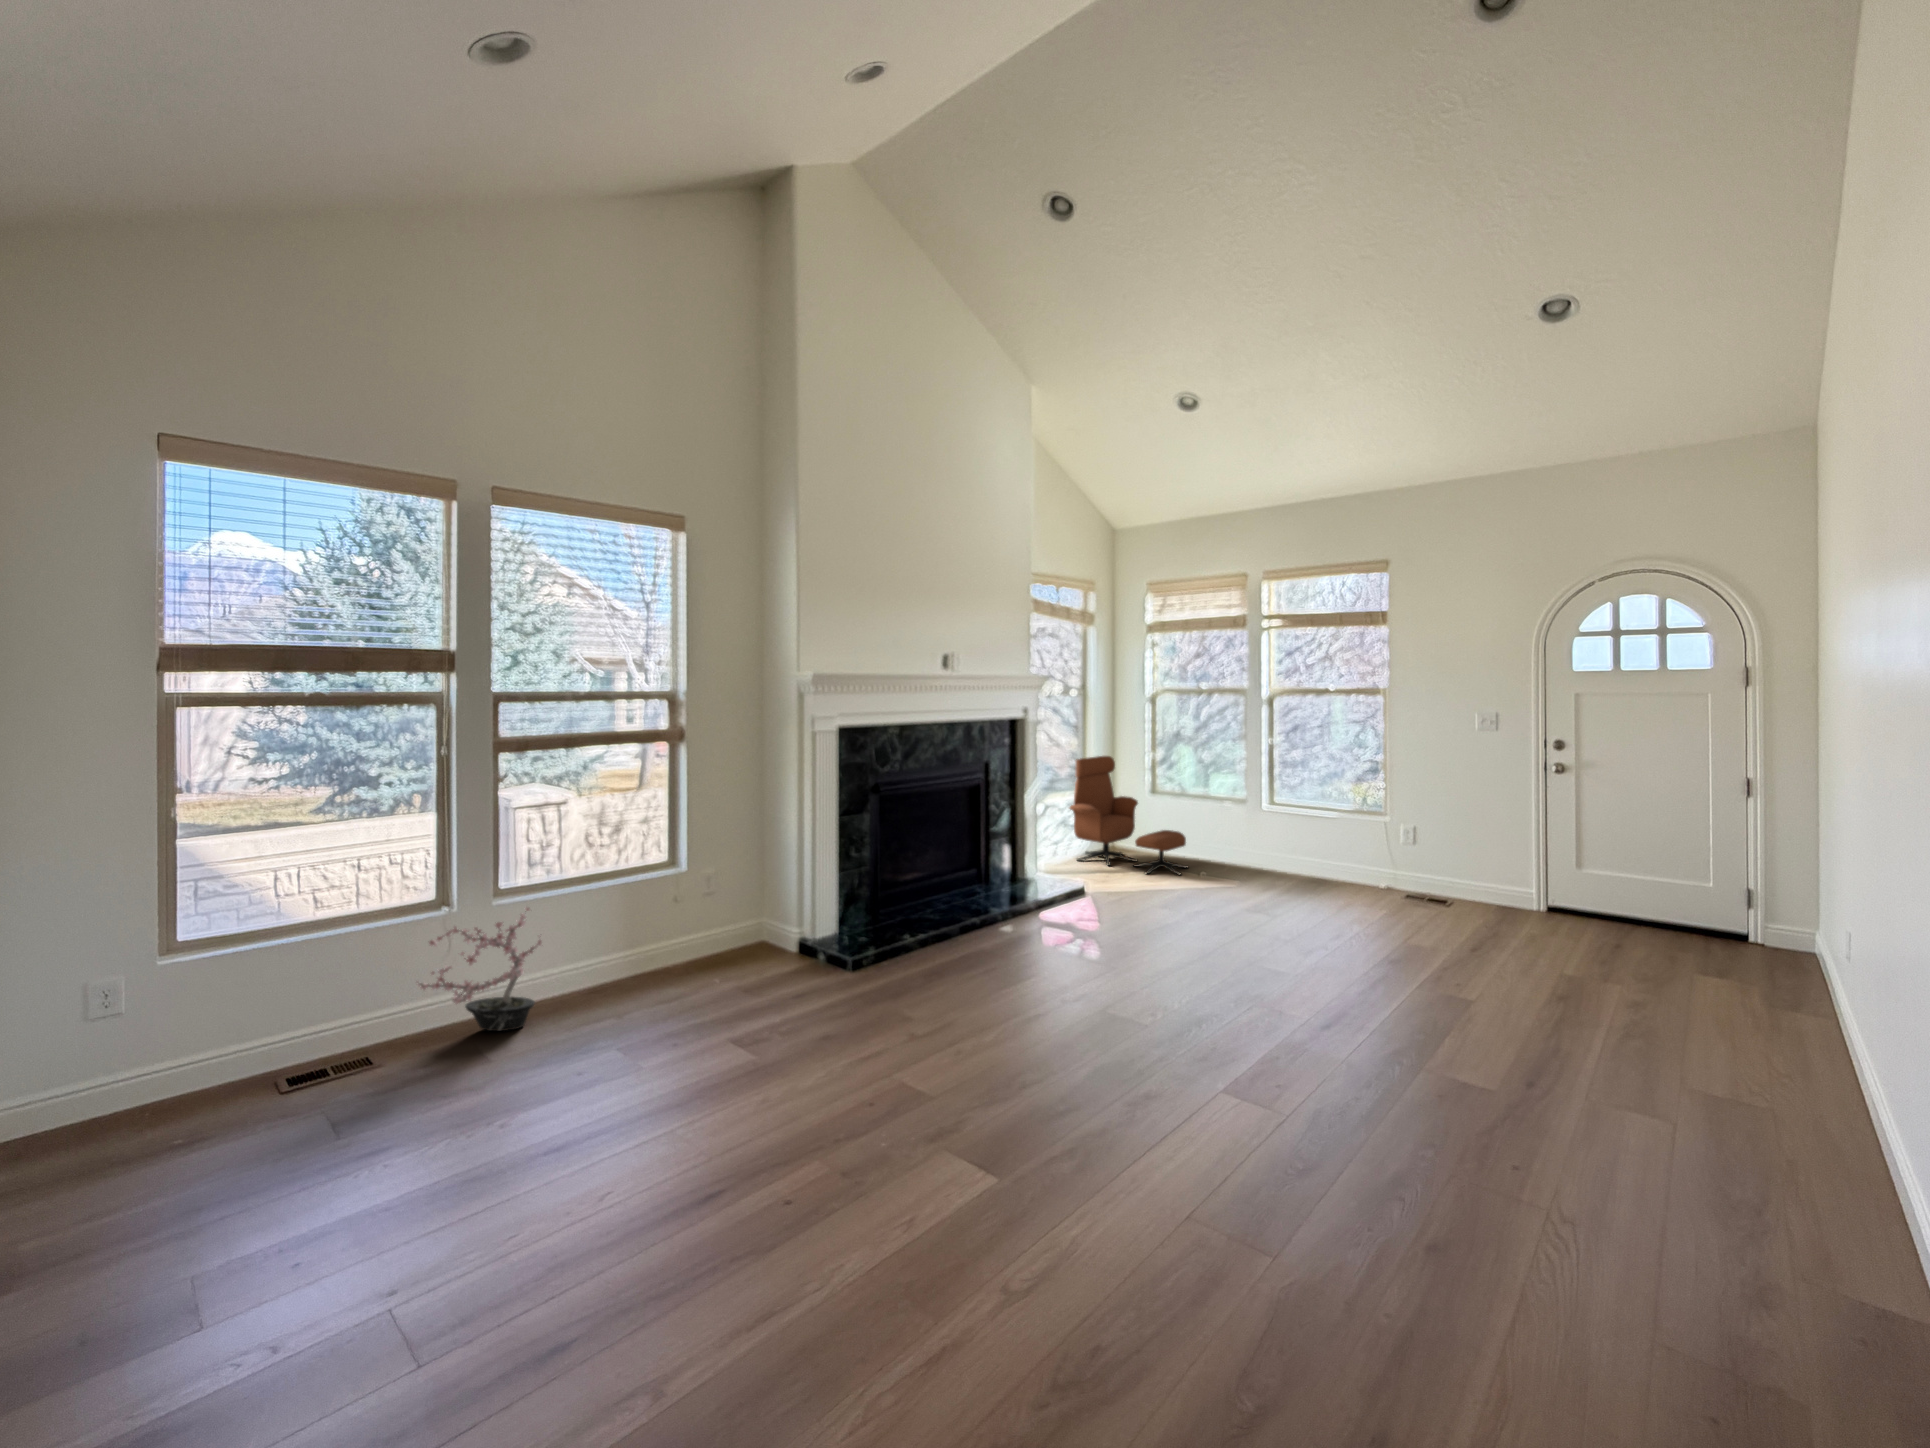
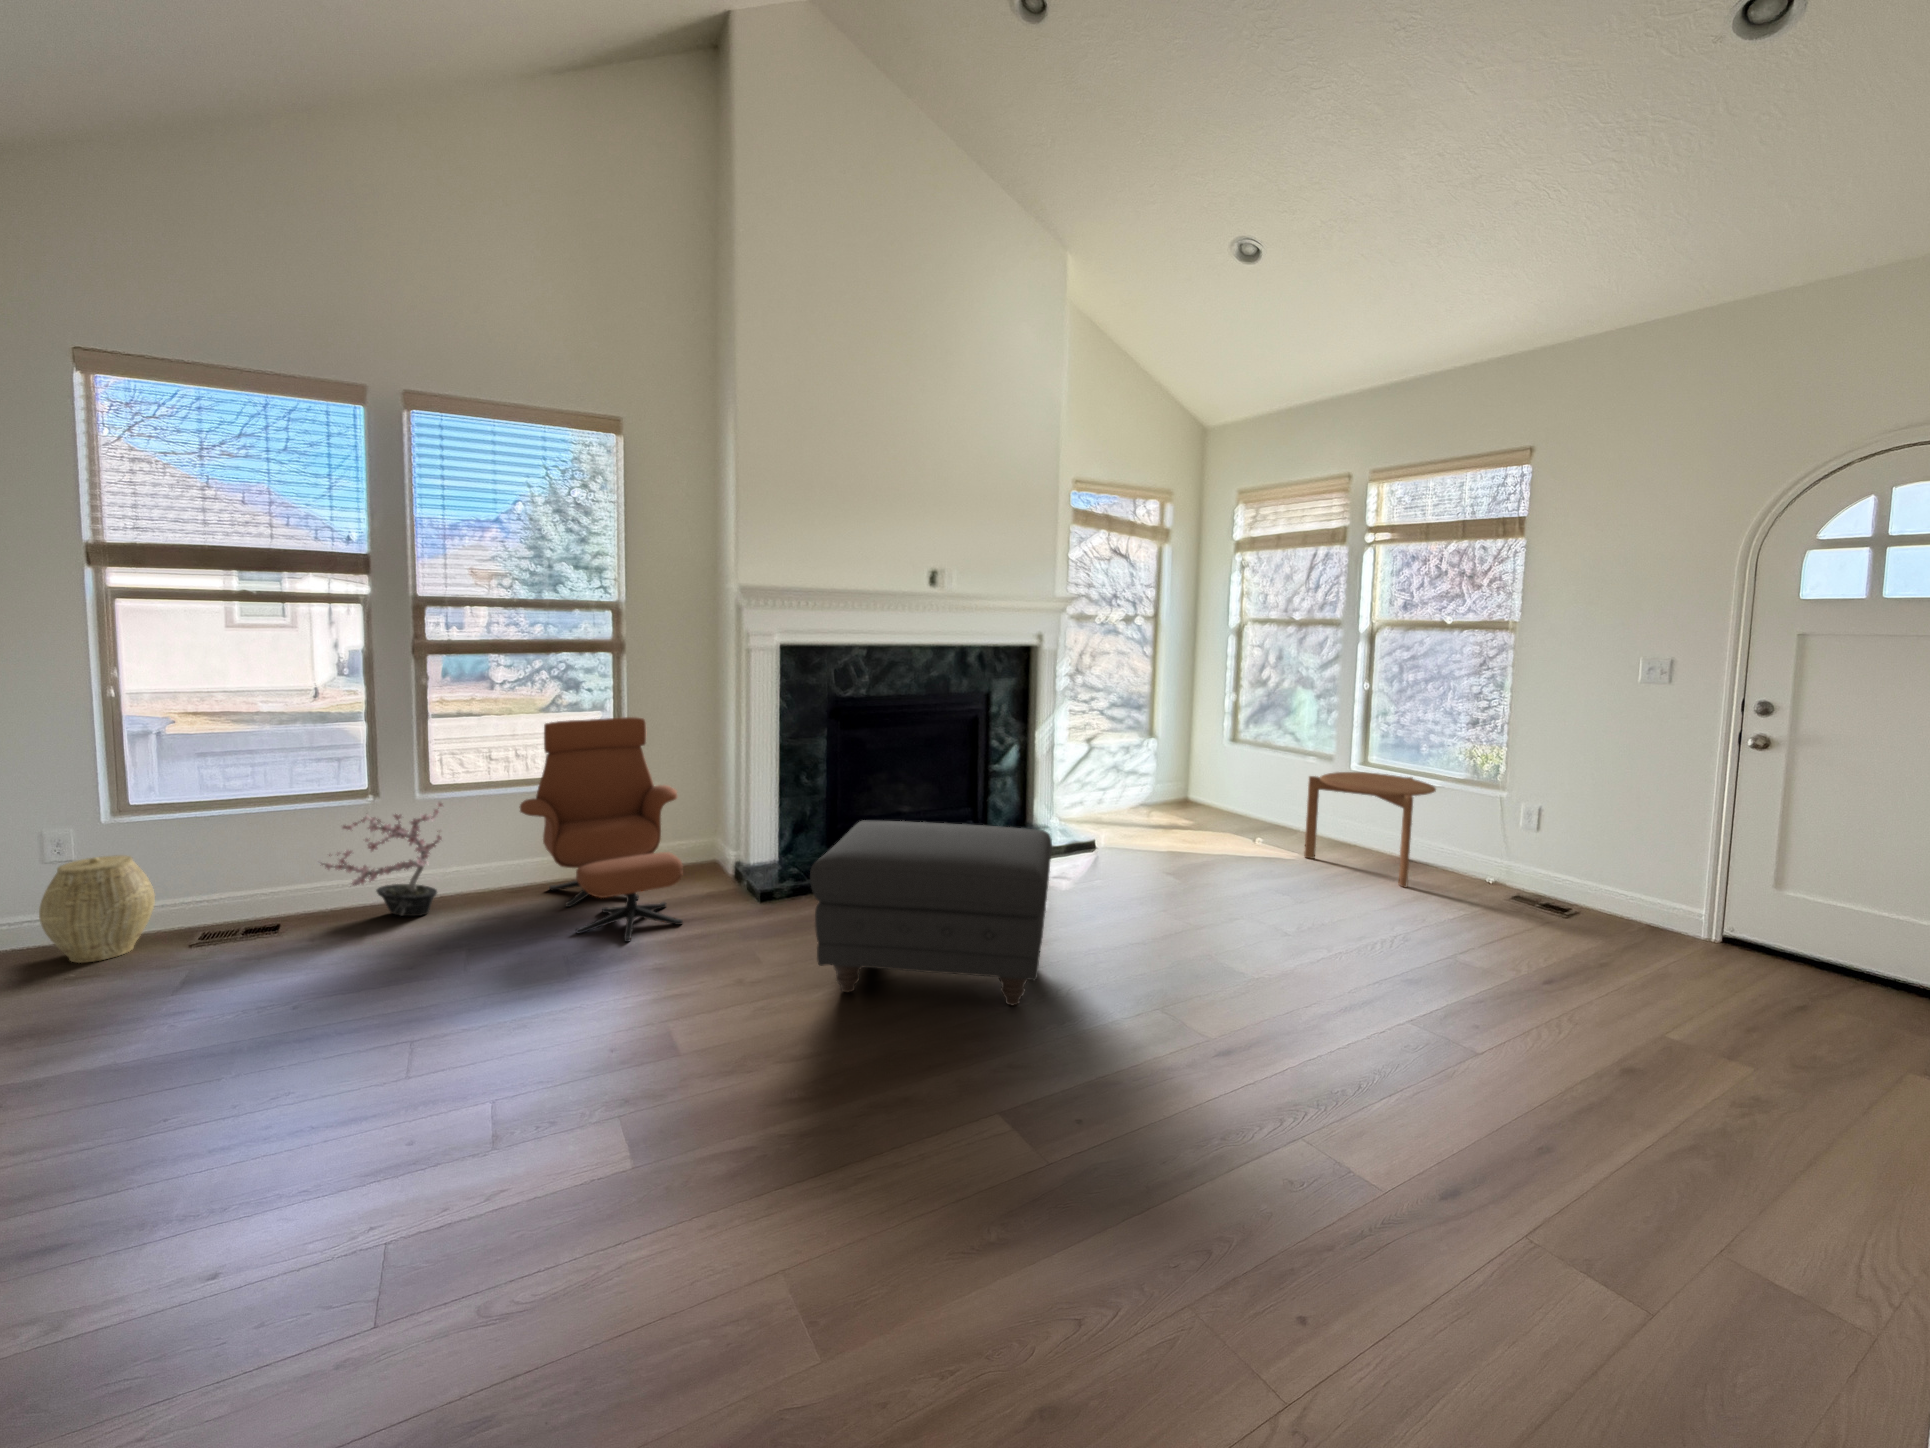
lounge chair: present [1070,756,1188,875] -> present [520,717,683,942]
side table: none [1245,810,1342,898] -> present [1304,772,1436,888]
ottoman: none [970,874,1183,1032] -> present [810,821,1052,1005]
woven basket: none [106,1000,235,1132] -> present [39,855,155,963]

